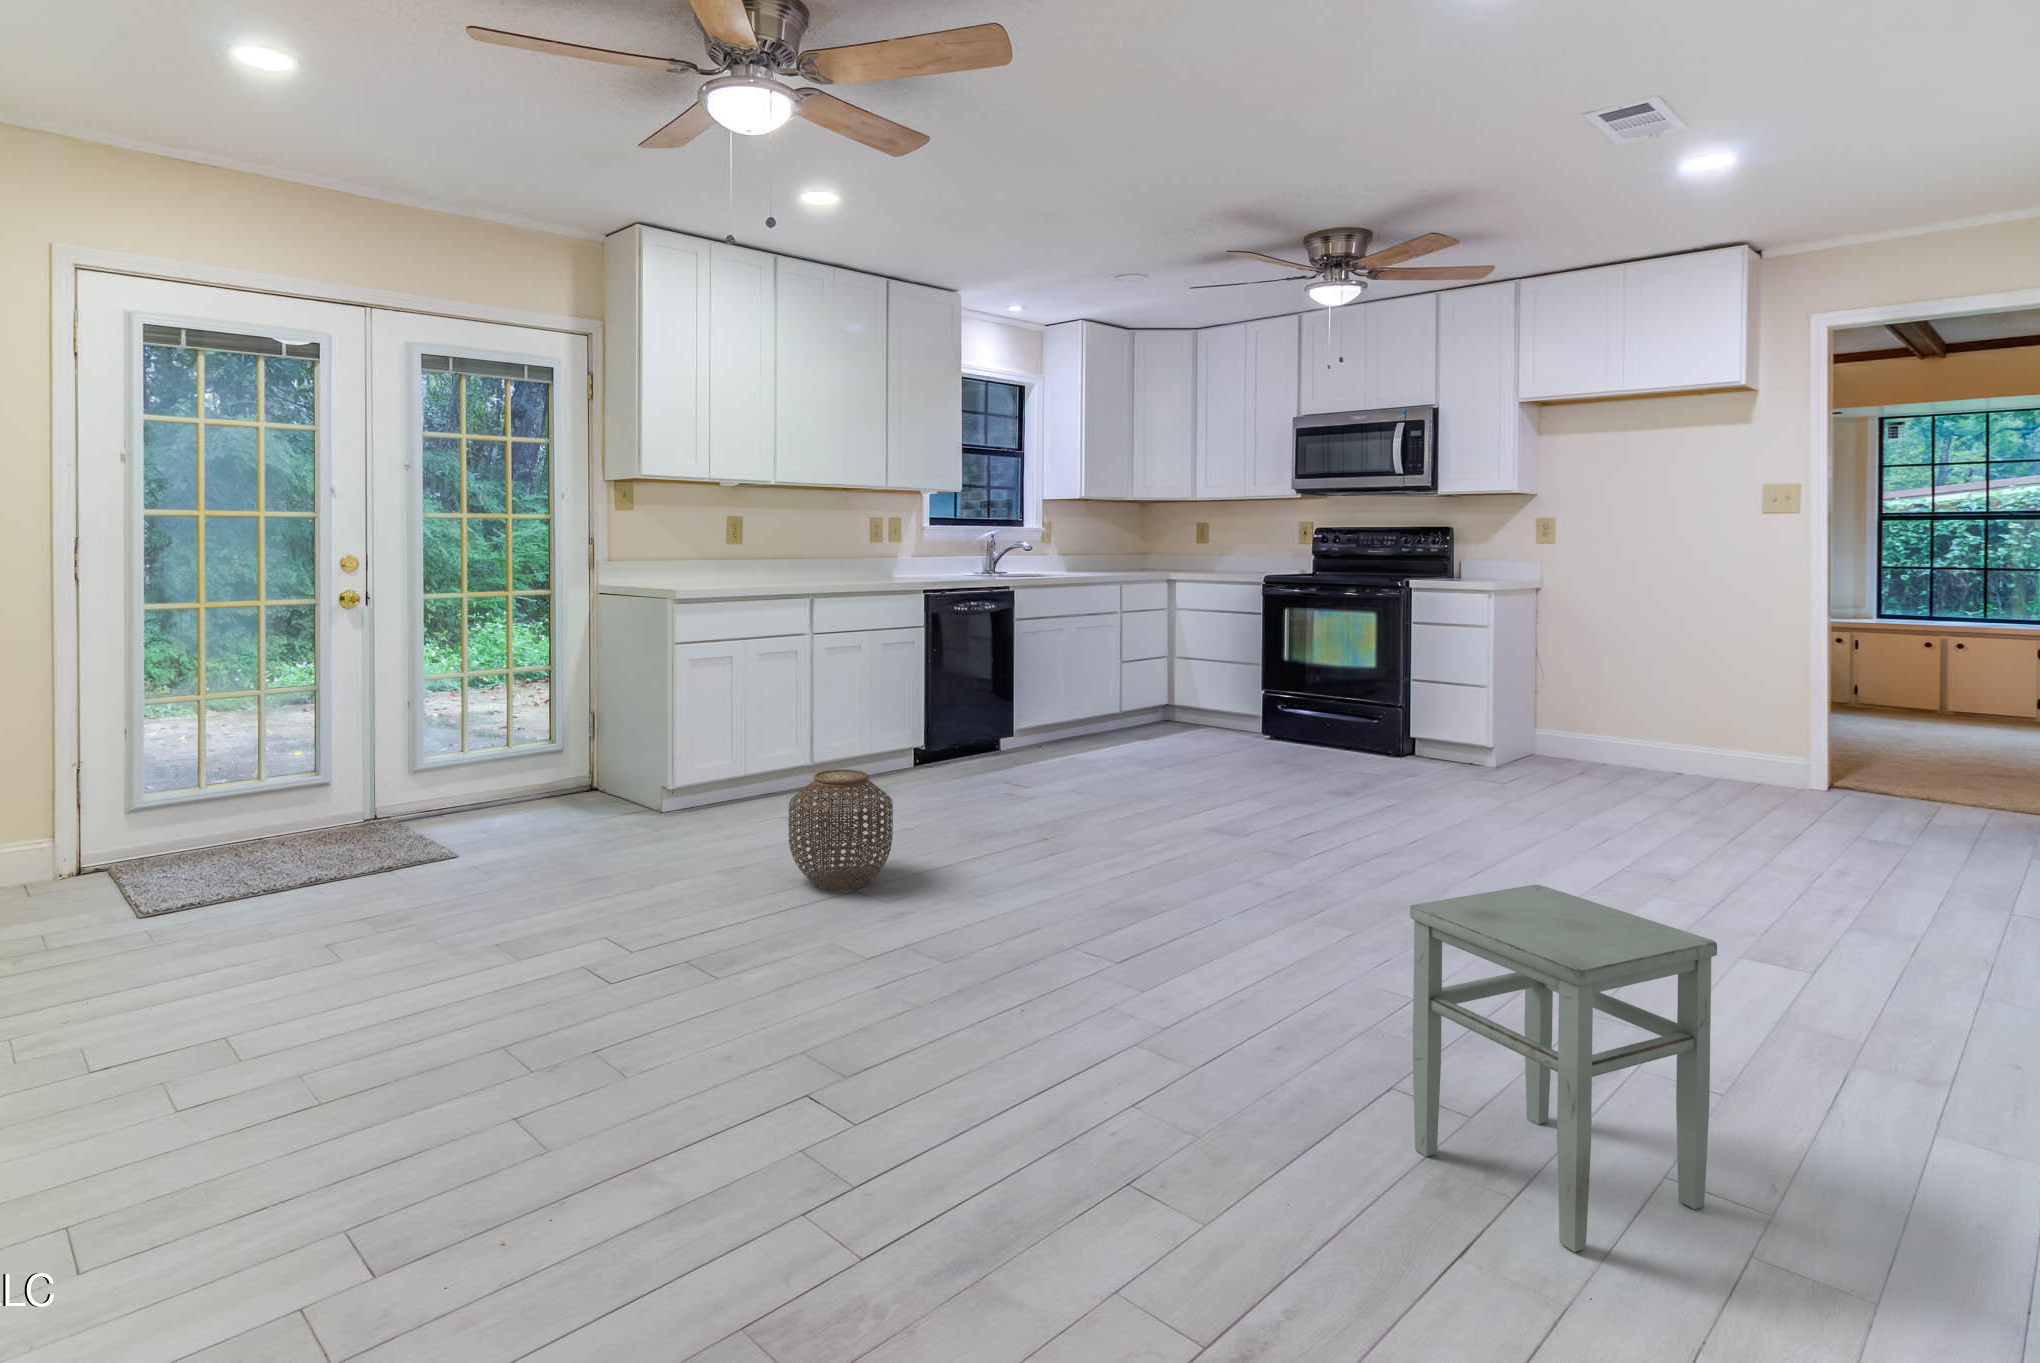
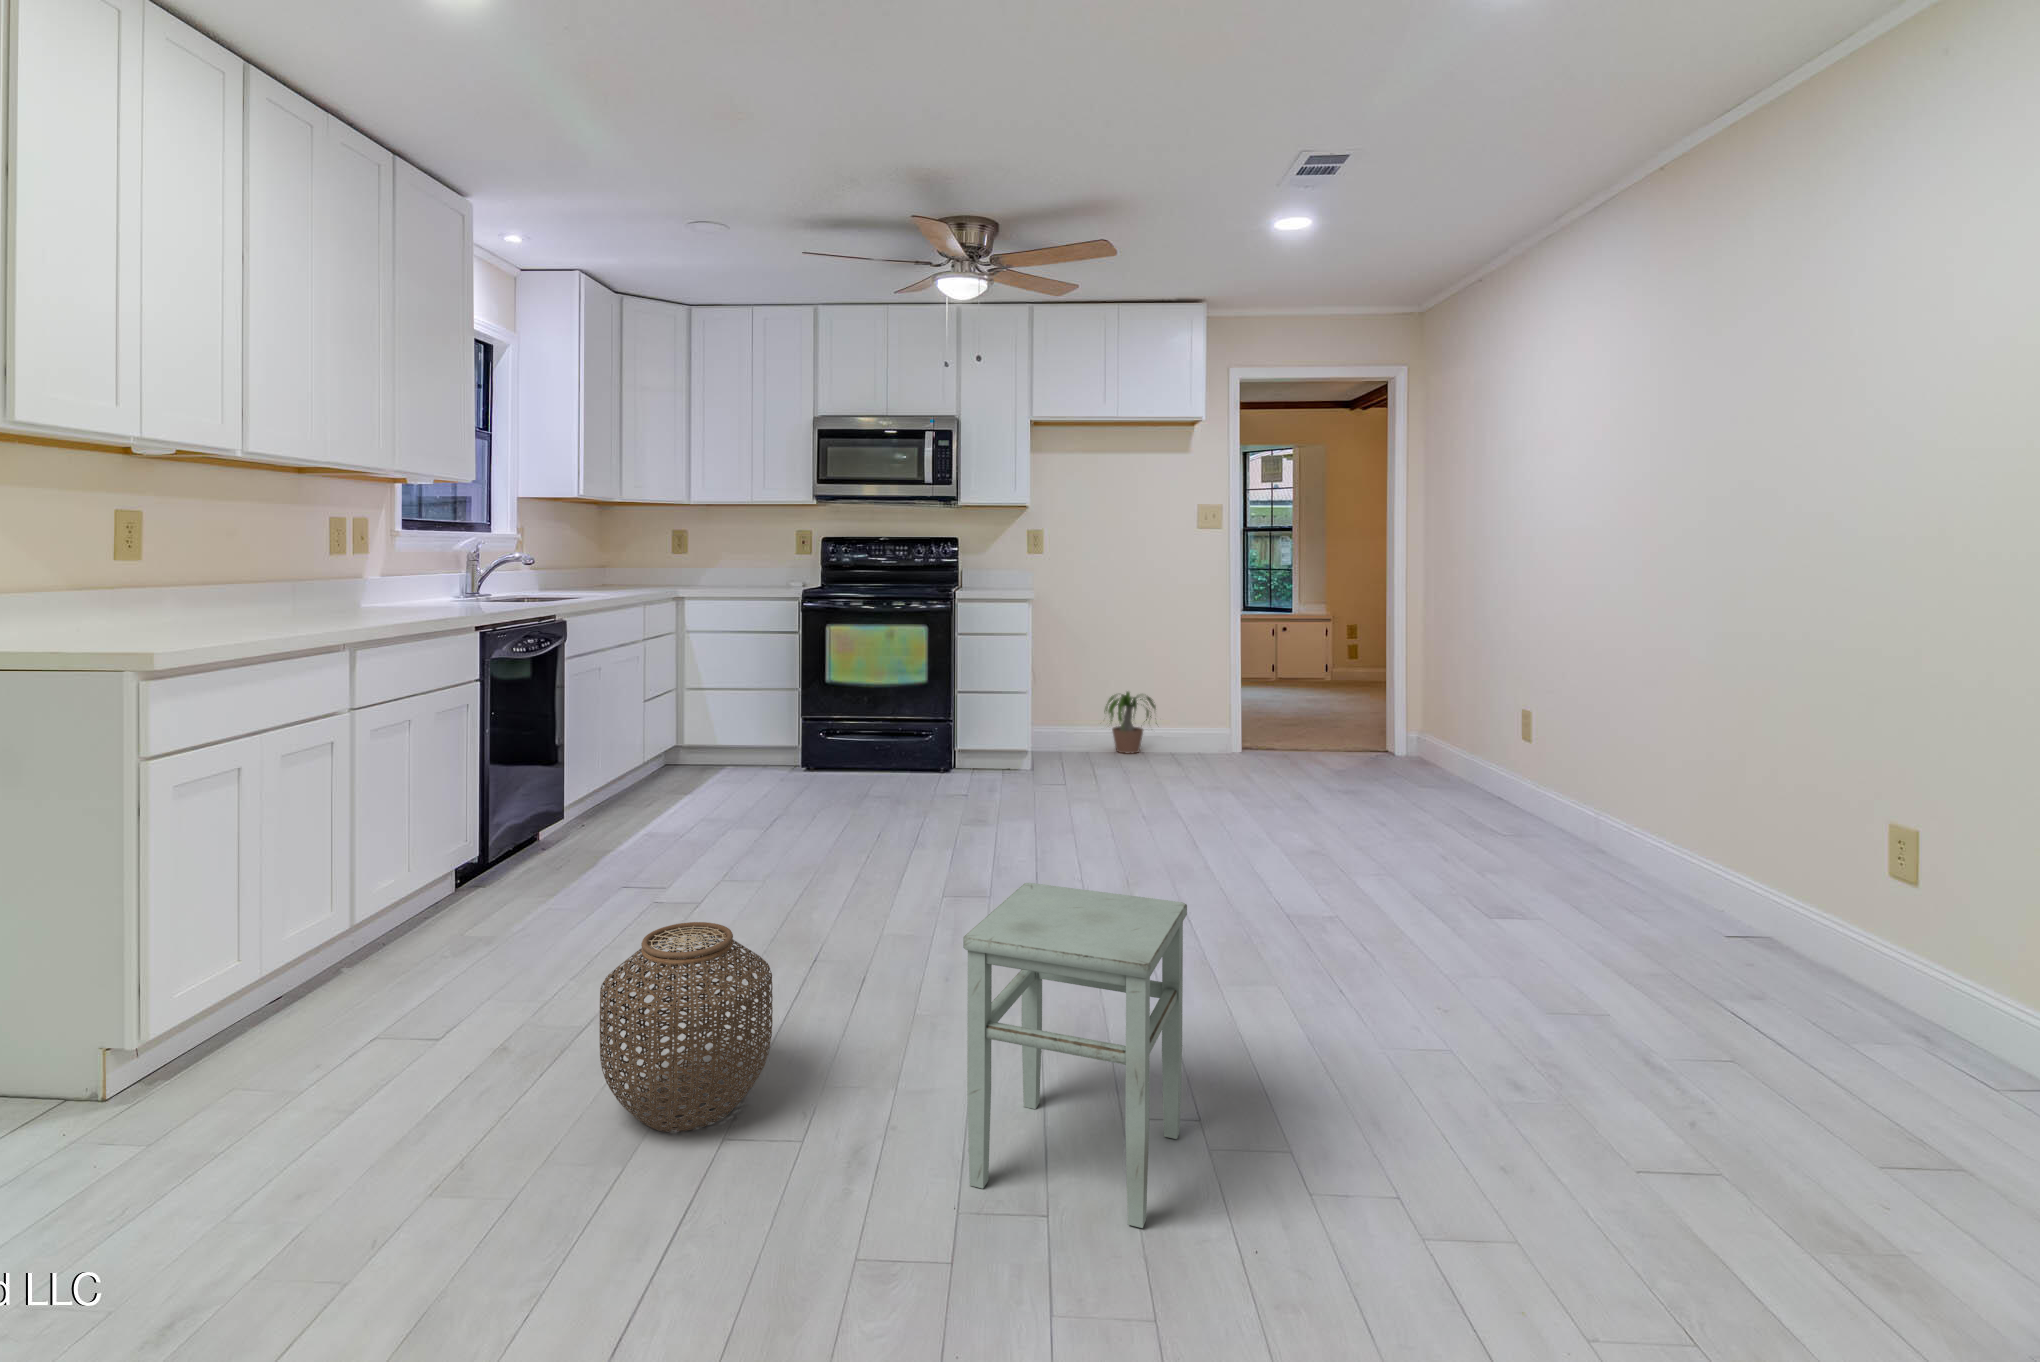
potted plant: none [1598,706,1699,779] -> present [1104,692,1156,753]
stool: present [1410,885,1717,1252] -> present [963,883,1187,1228]

